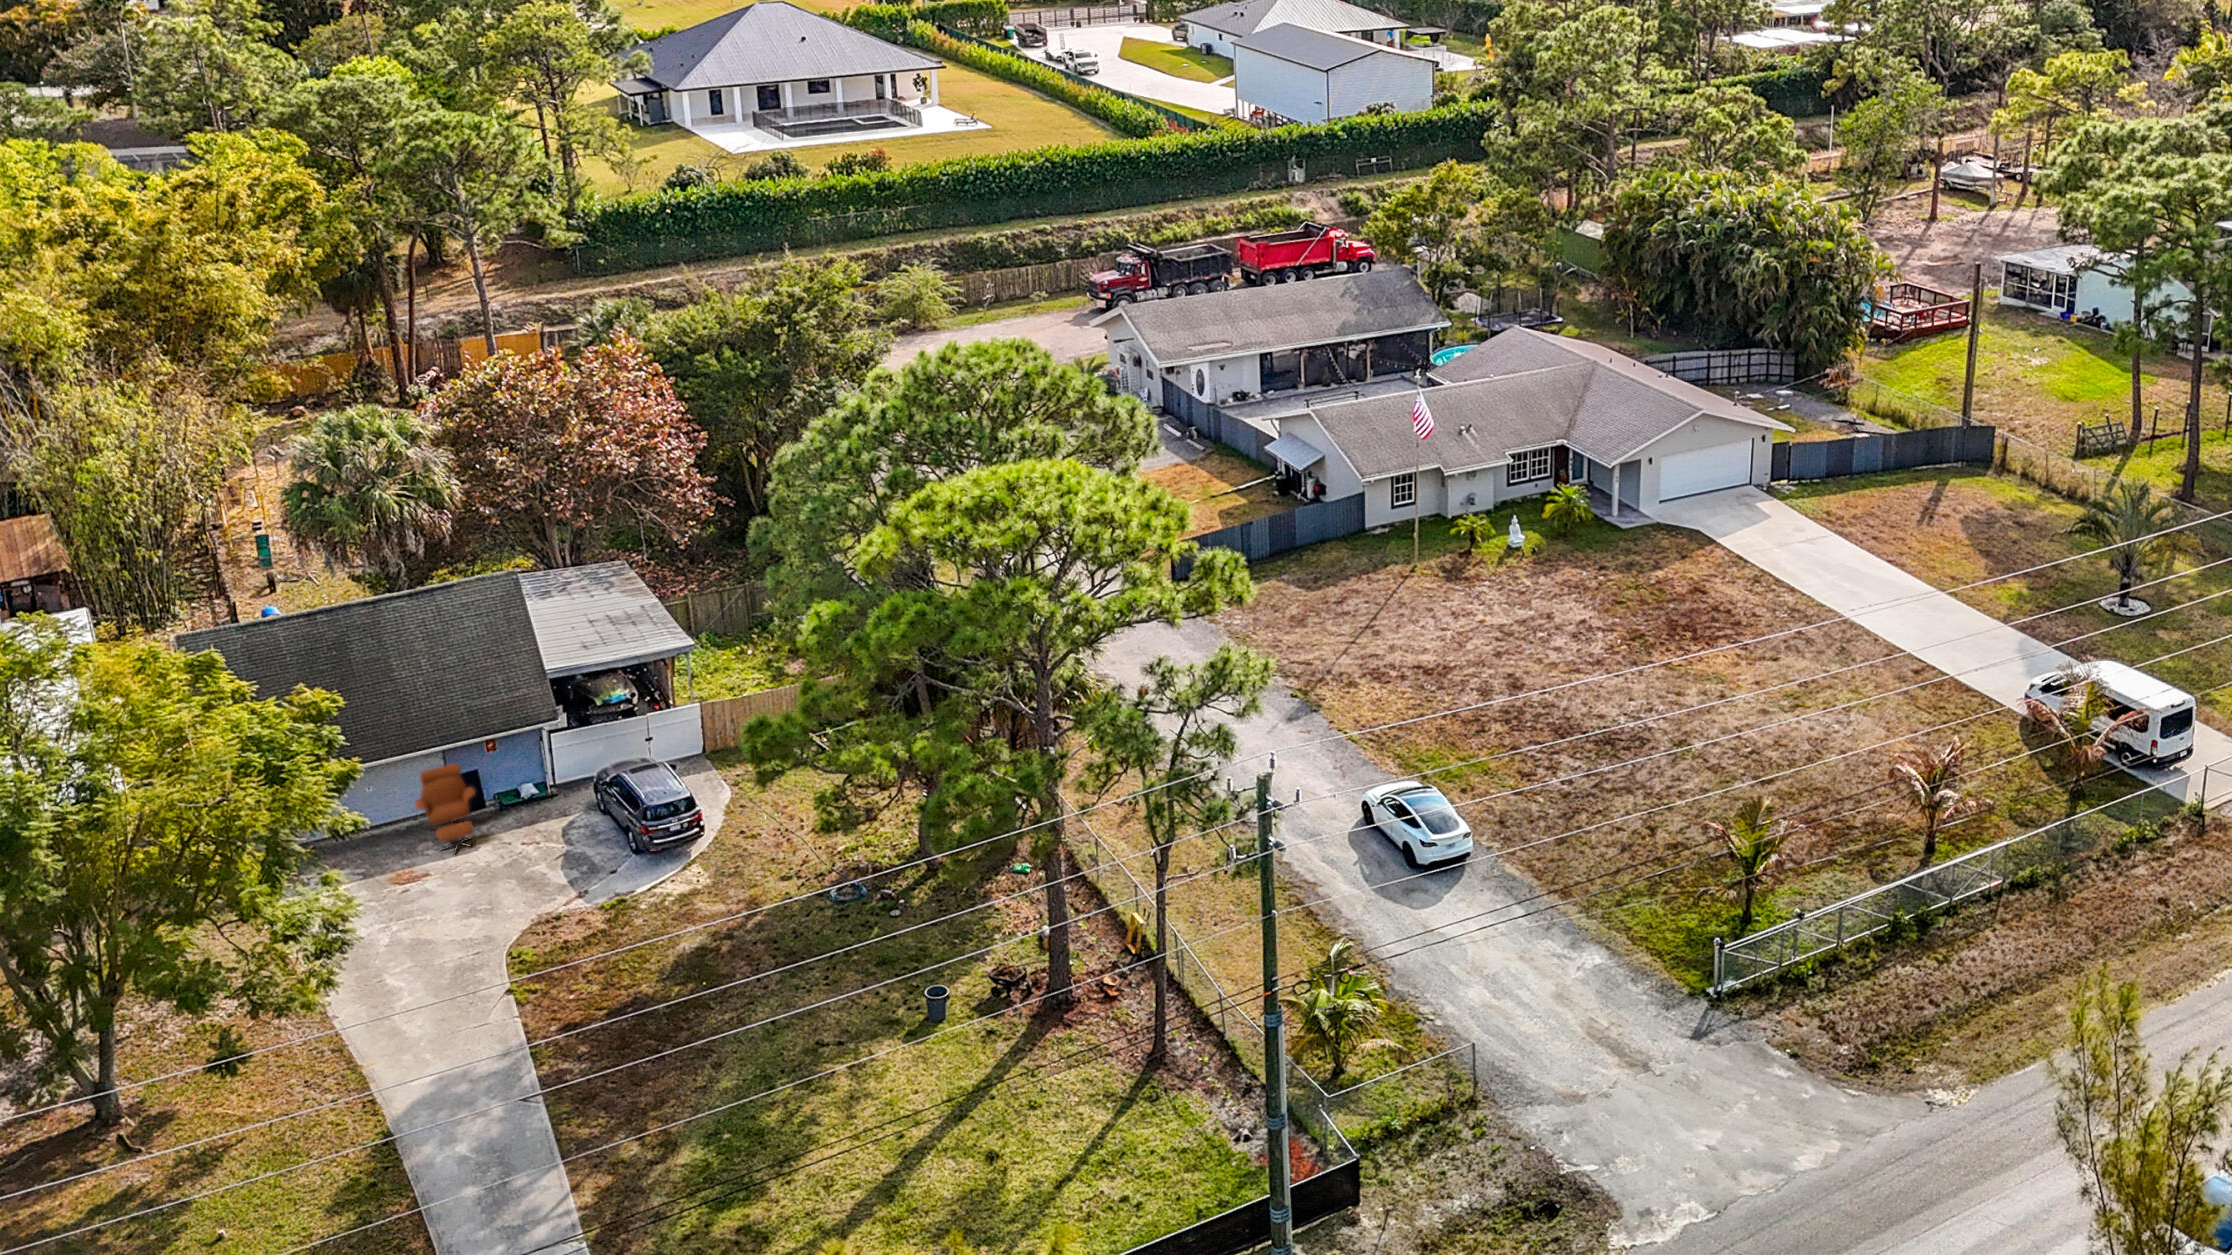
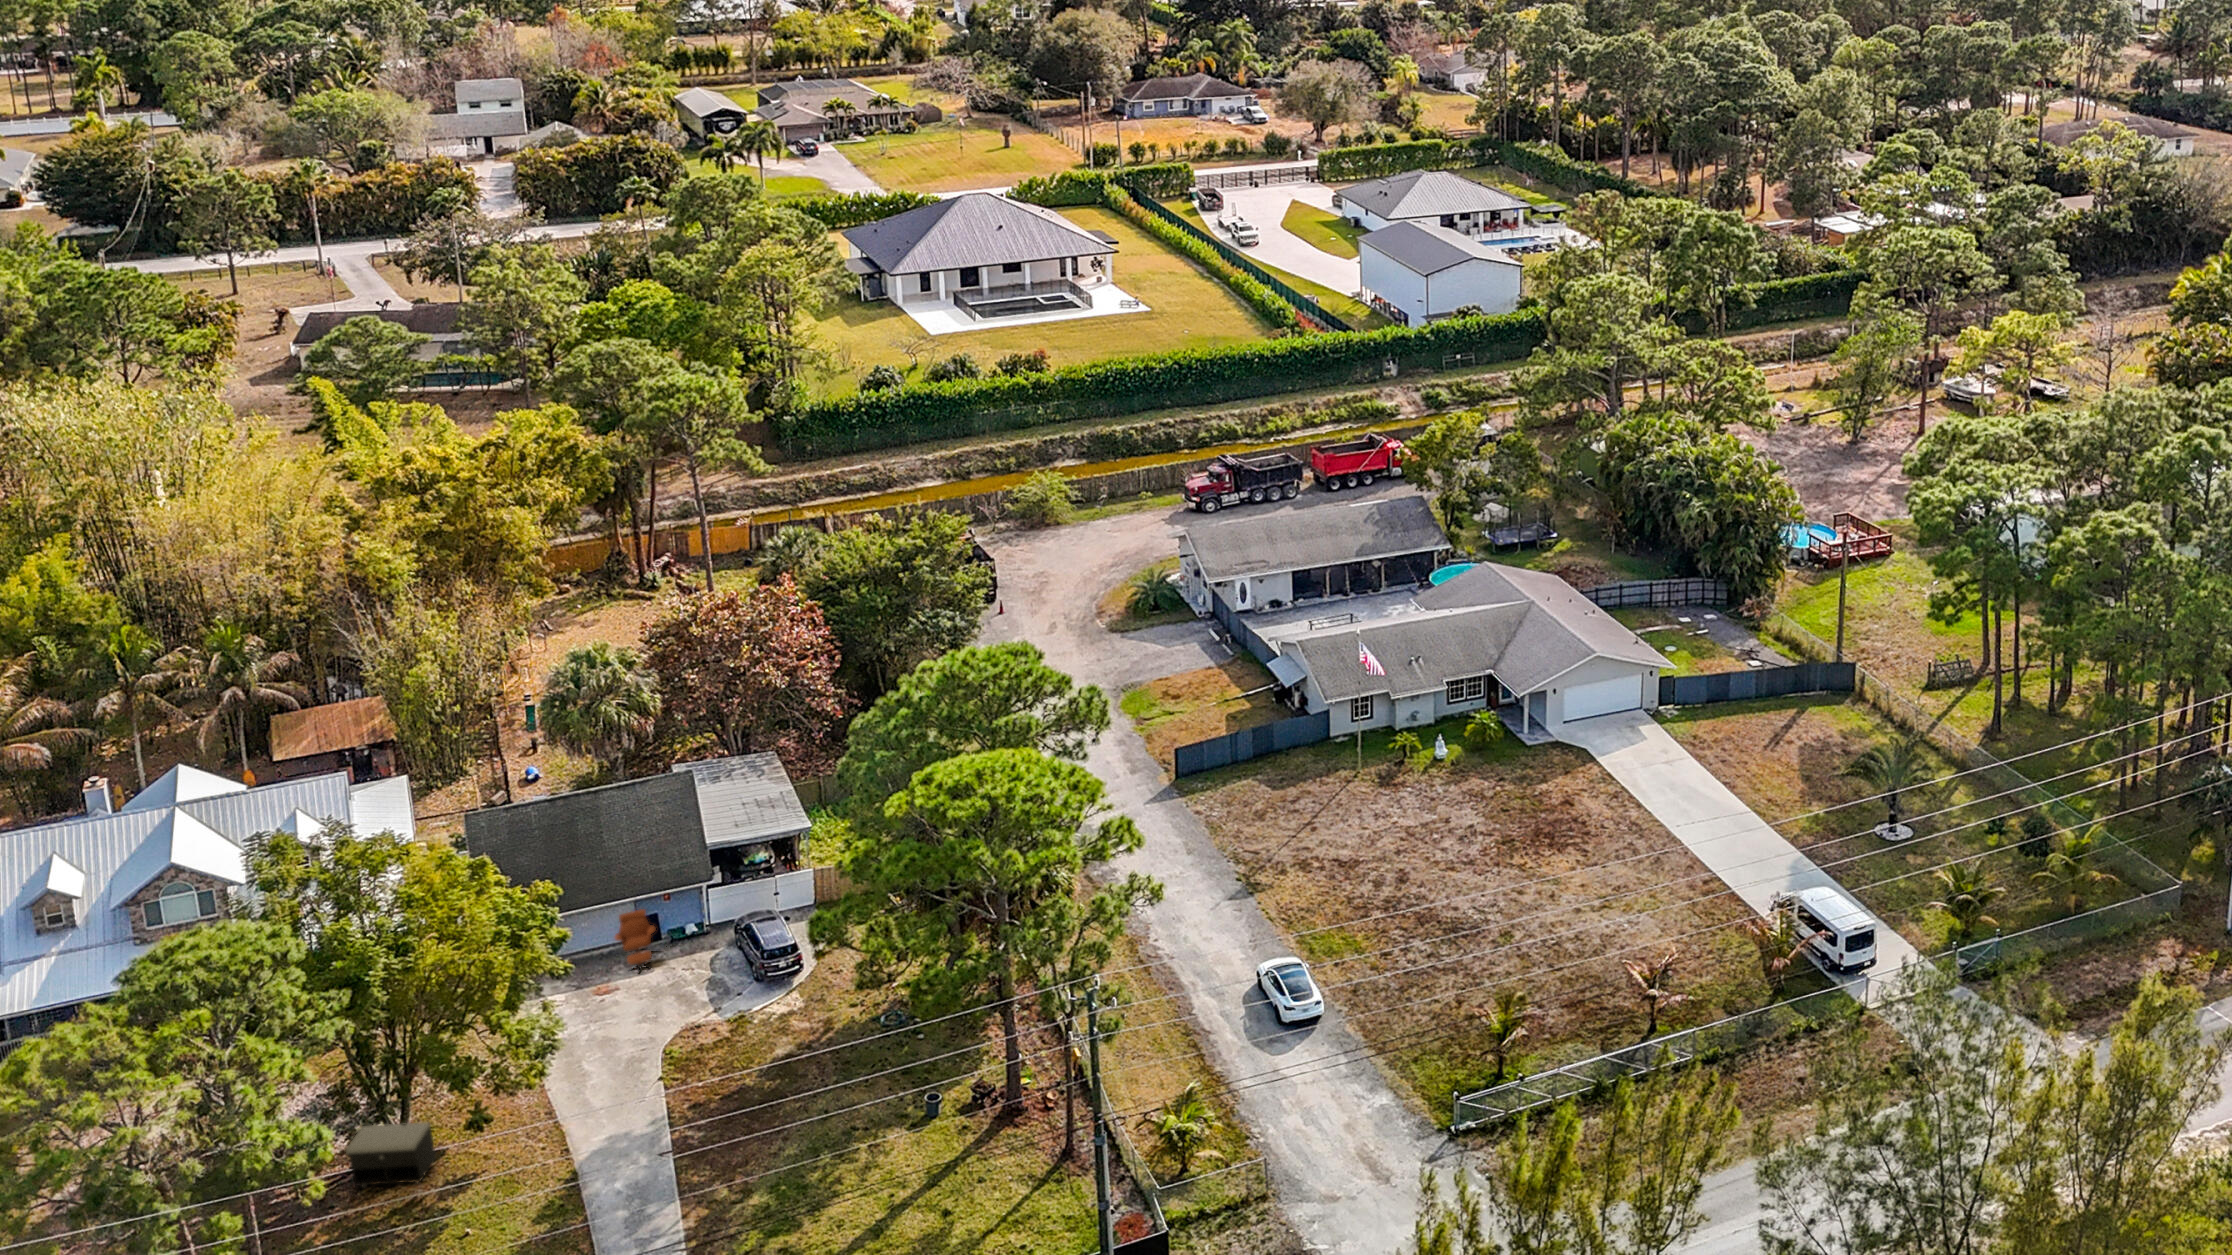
storage bench: none [9,1068,162,1175] -> present [346,1122,436,1186]

